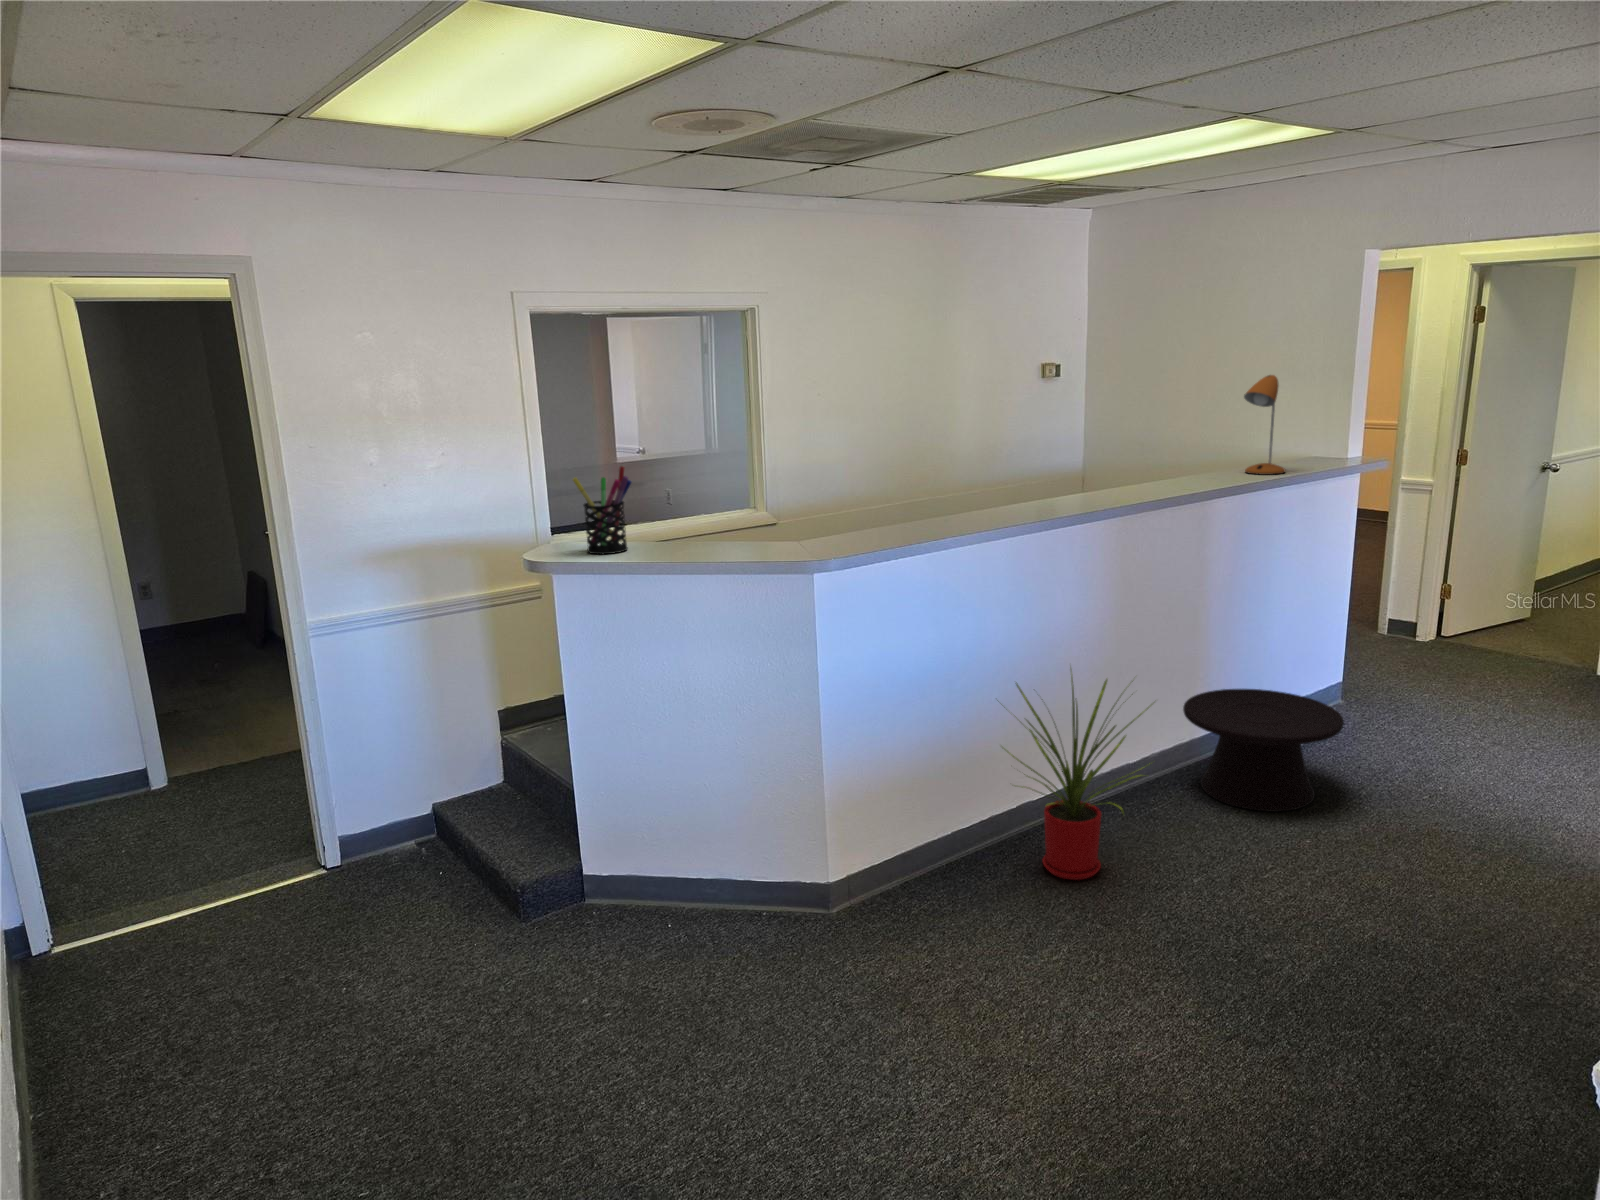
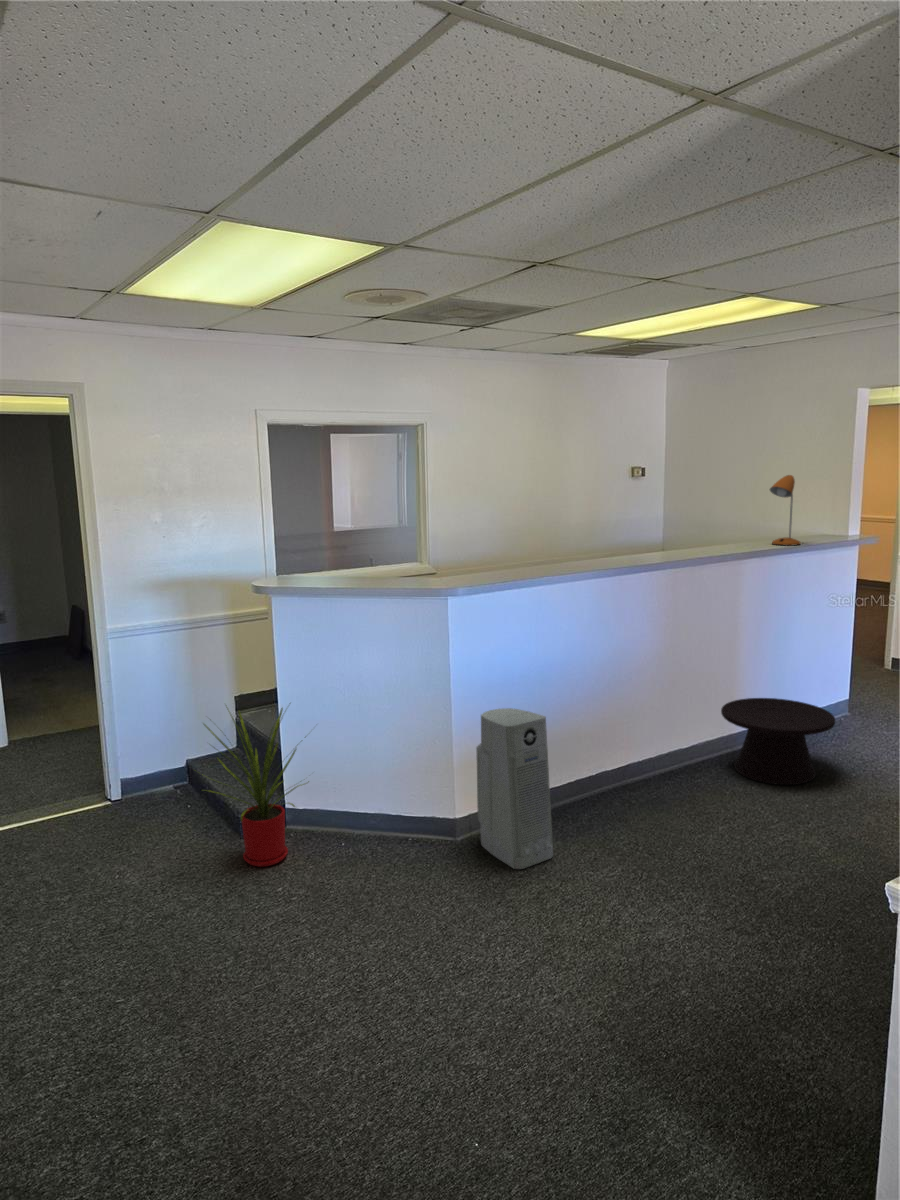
pen holder: present [573,466,631,554] -> none [288,525,328,584]
house plant: present [1001,676,1152,880] -> present [204,708,309,867]
air purifier: none [857,726,970,956] -> present [476,708,553,869]

